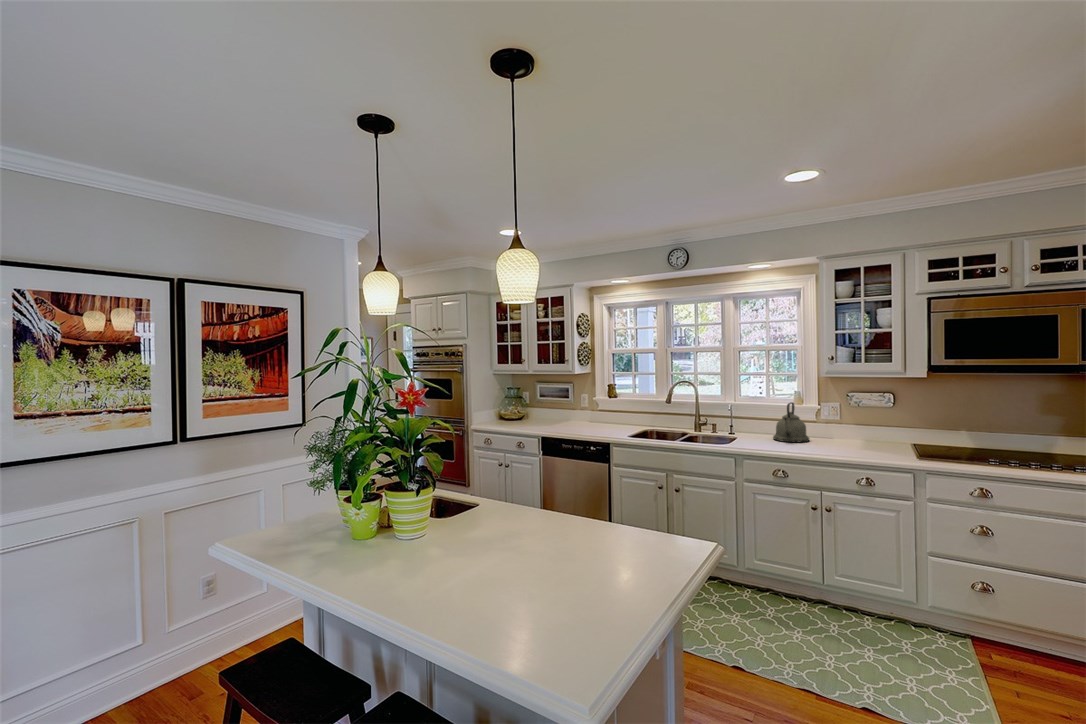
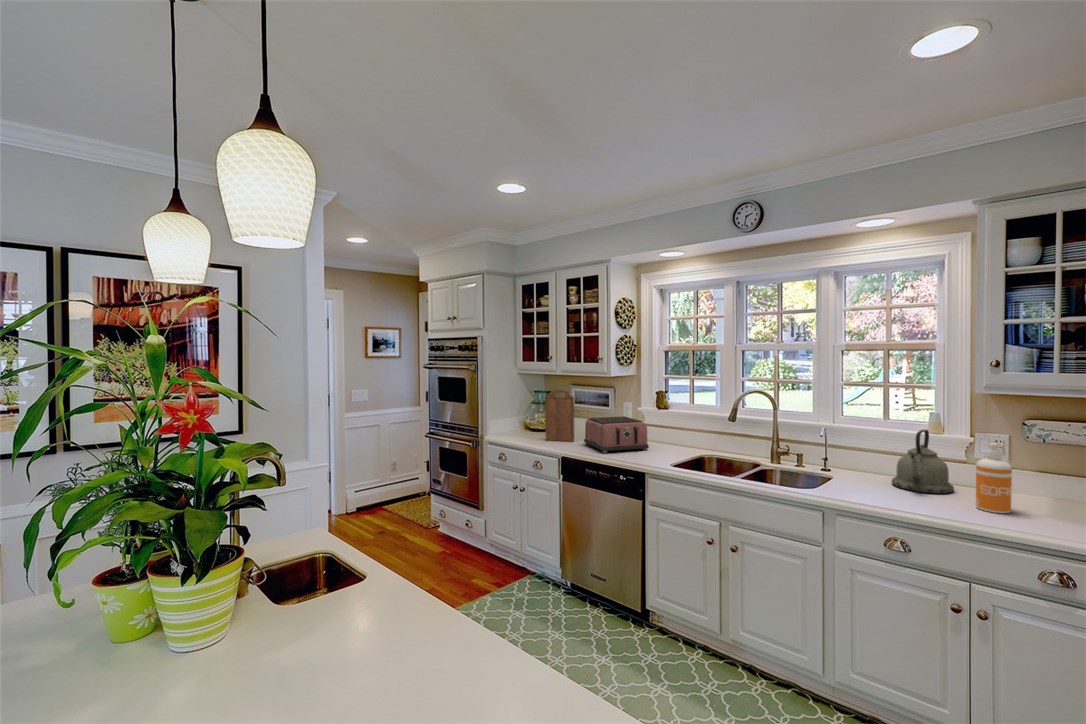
cutting board: none [523,386,547,426] -> present [545,390,574,442]
toaster: none [556,405,606,432] -> present [584,416,649,453]
soap dispenser: none [821,407,841,450] -> present [976,443,1012,513]

